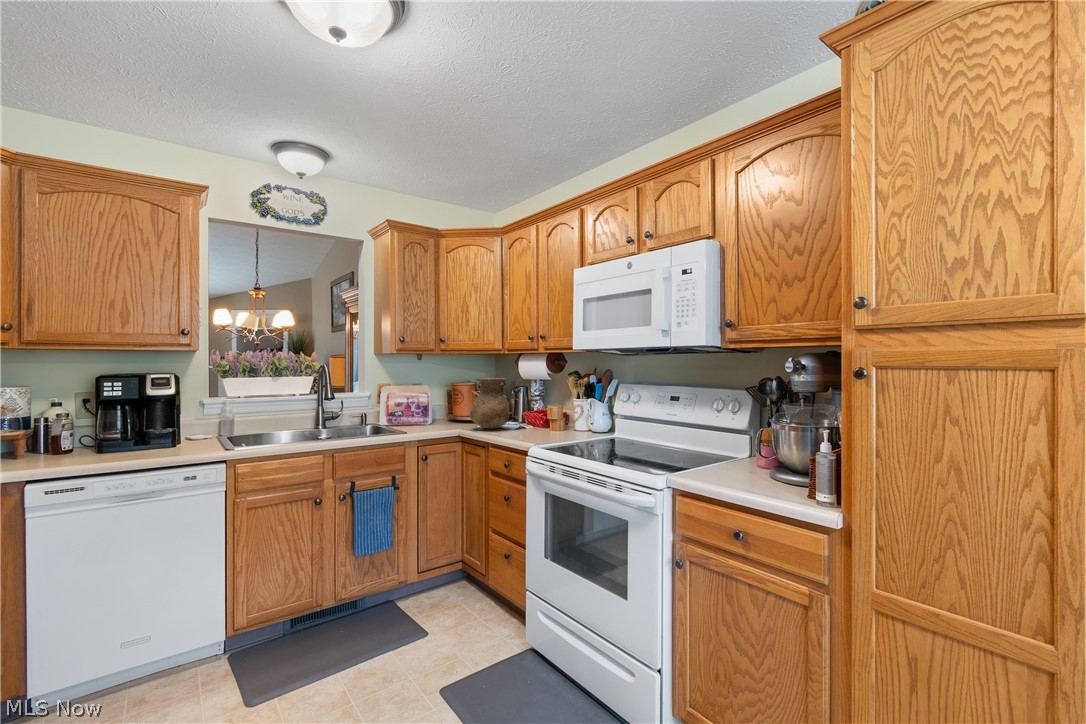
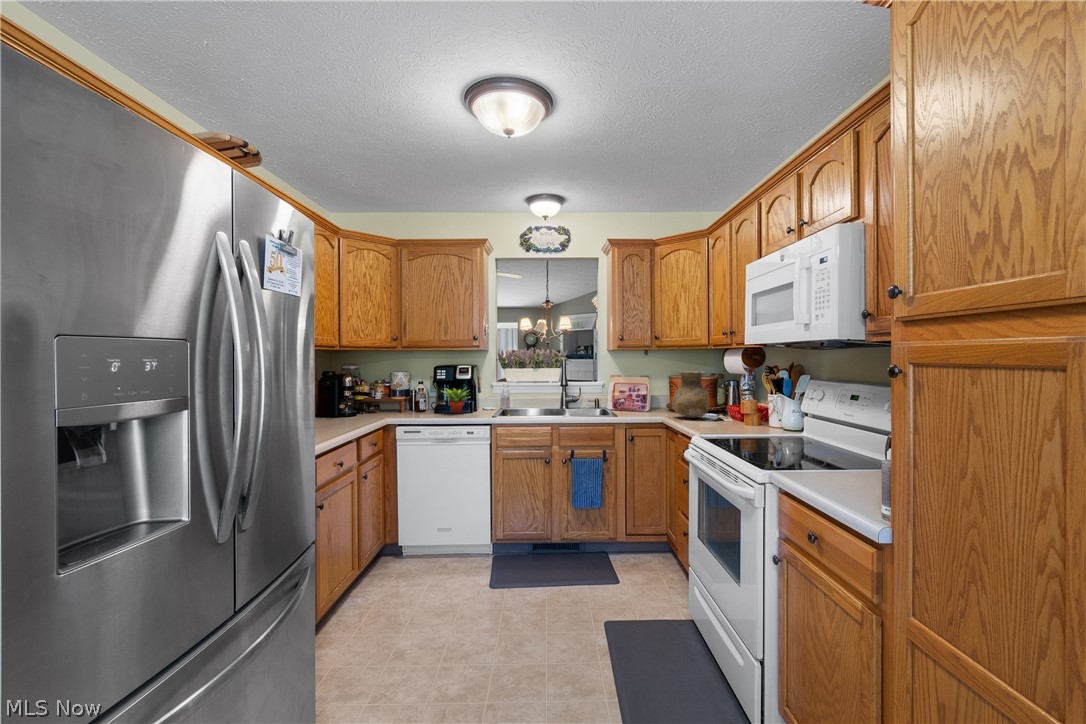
succulent plant: none [118,408,182,454] -> present [445,388,467,414]

